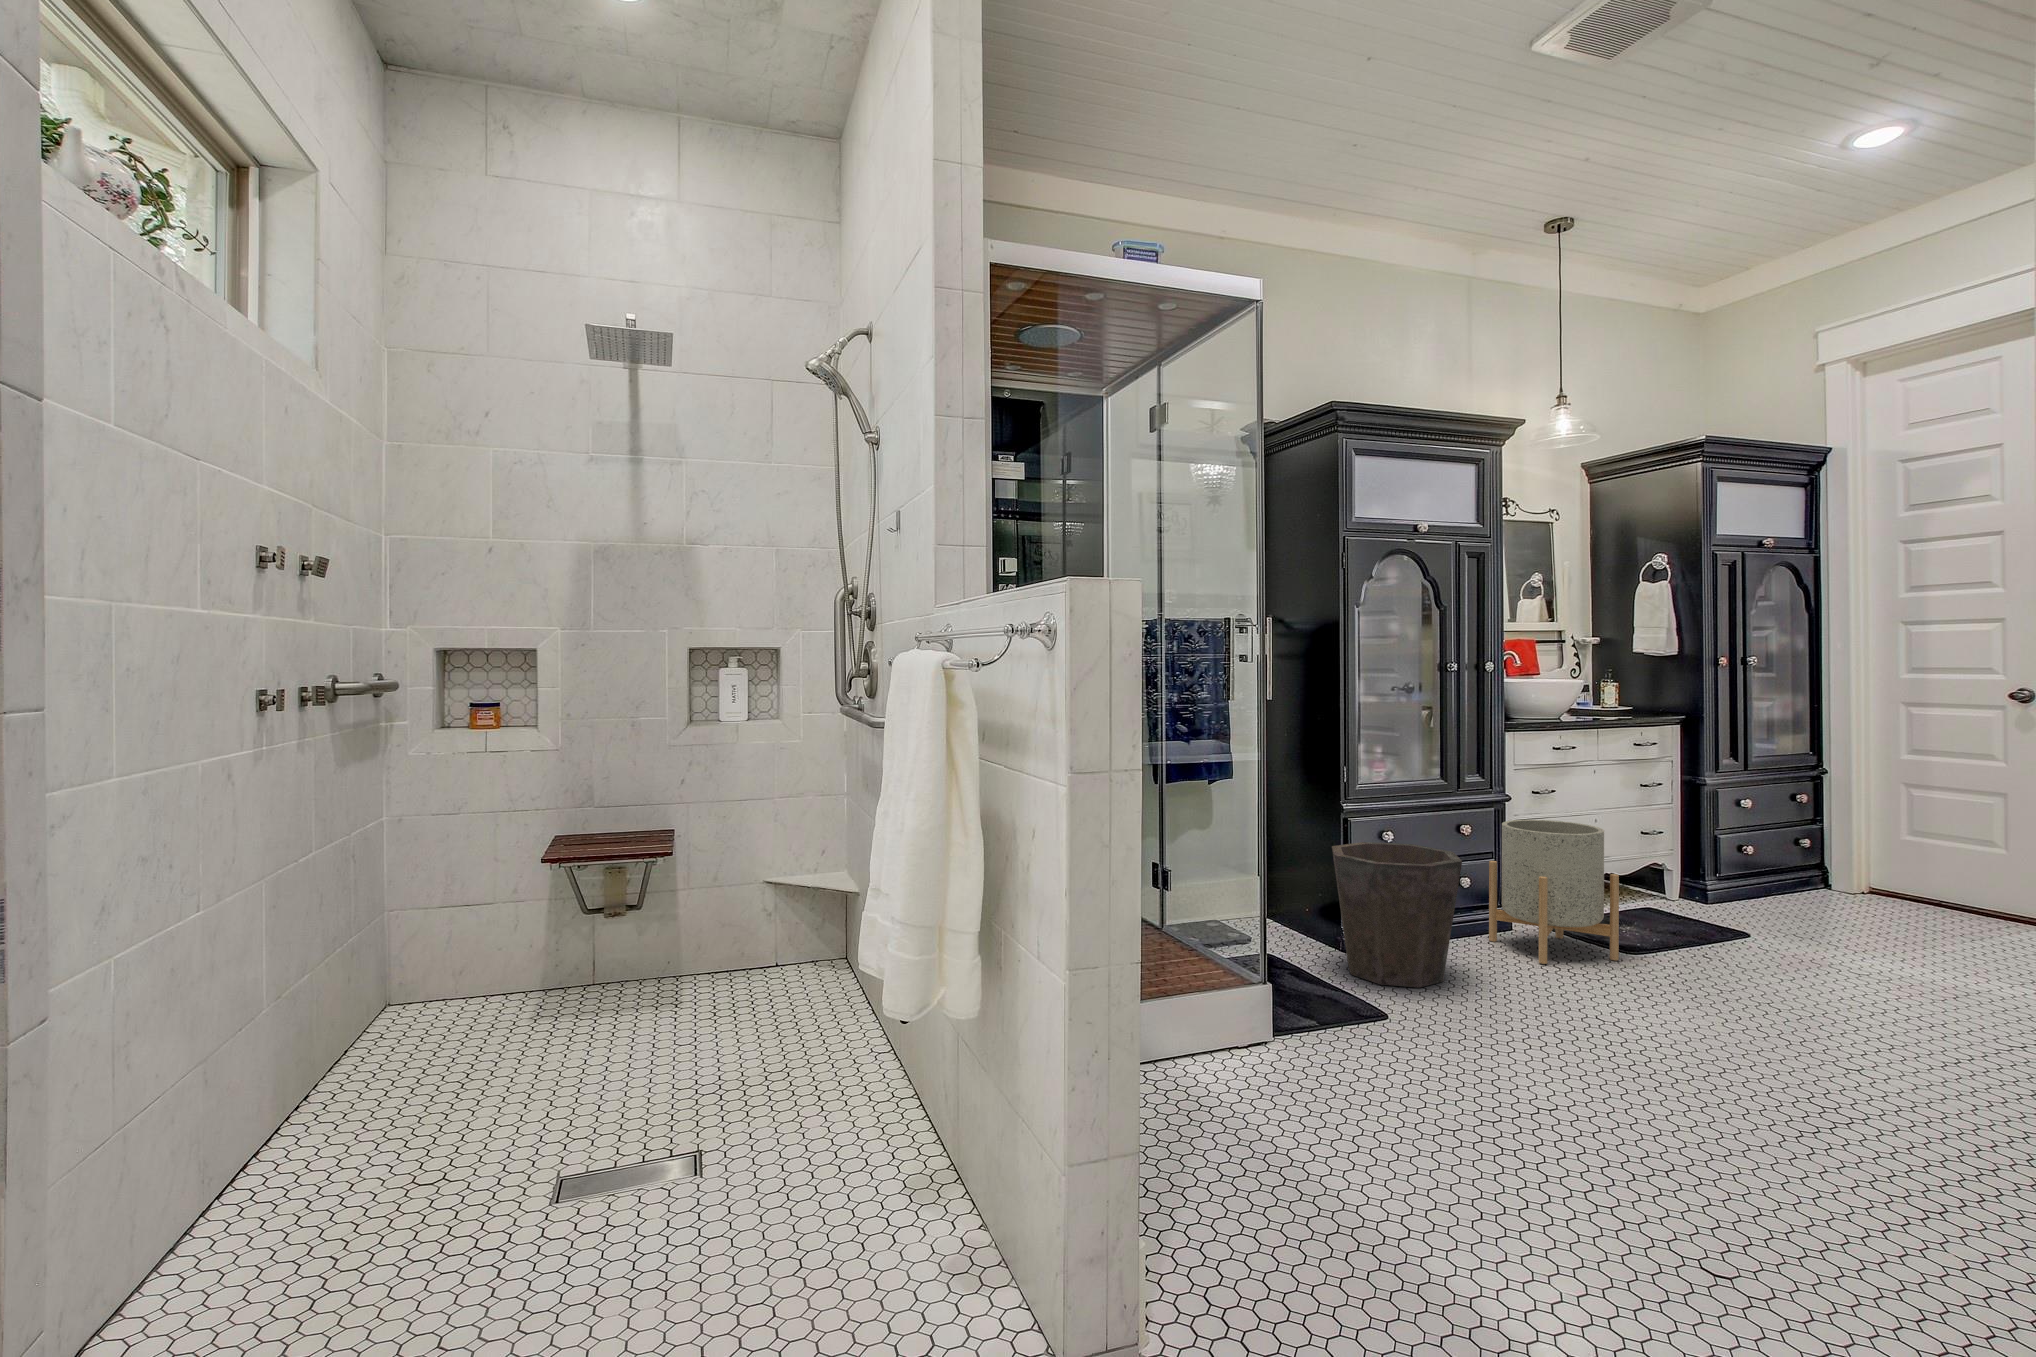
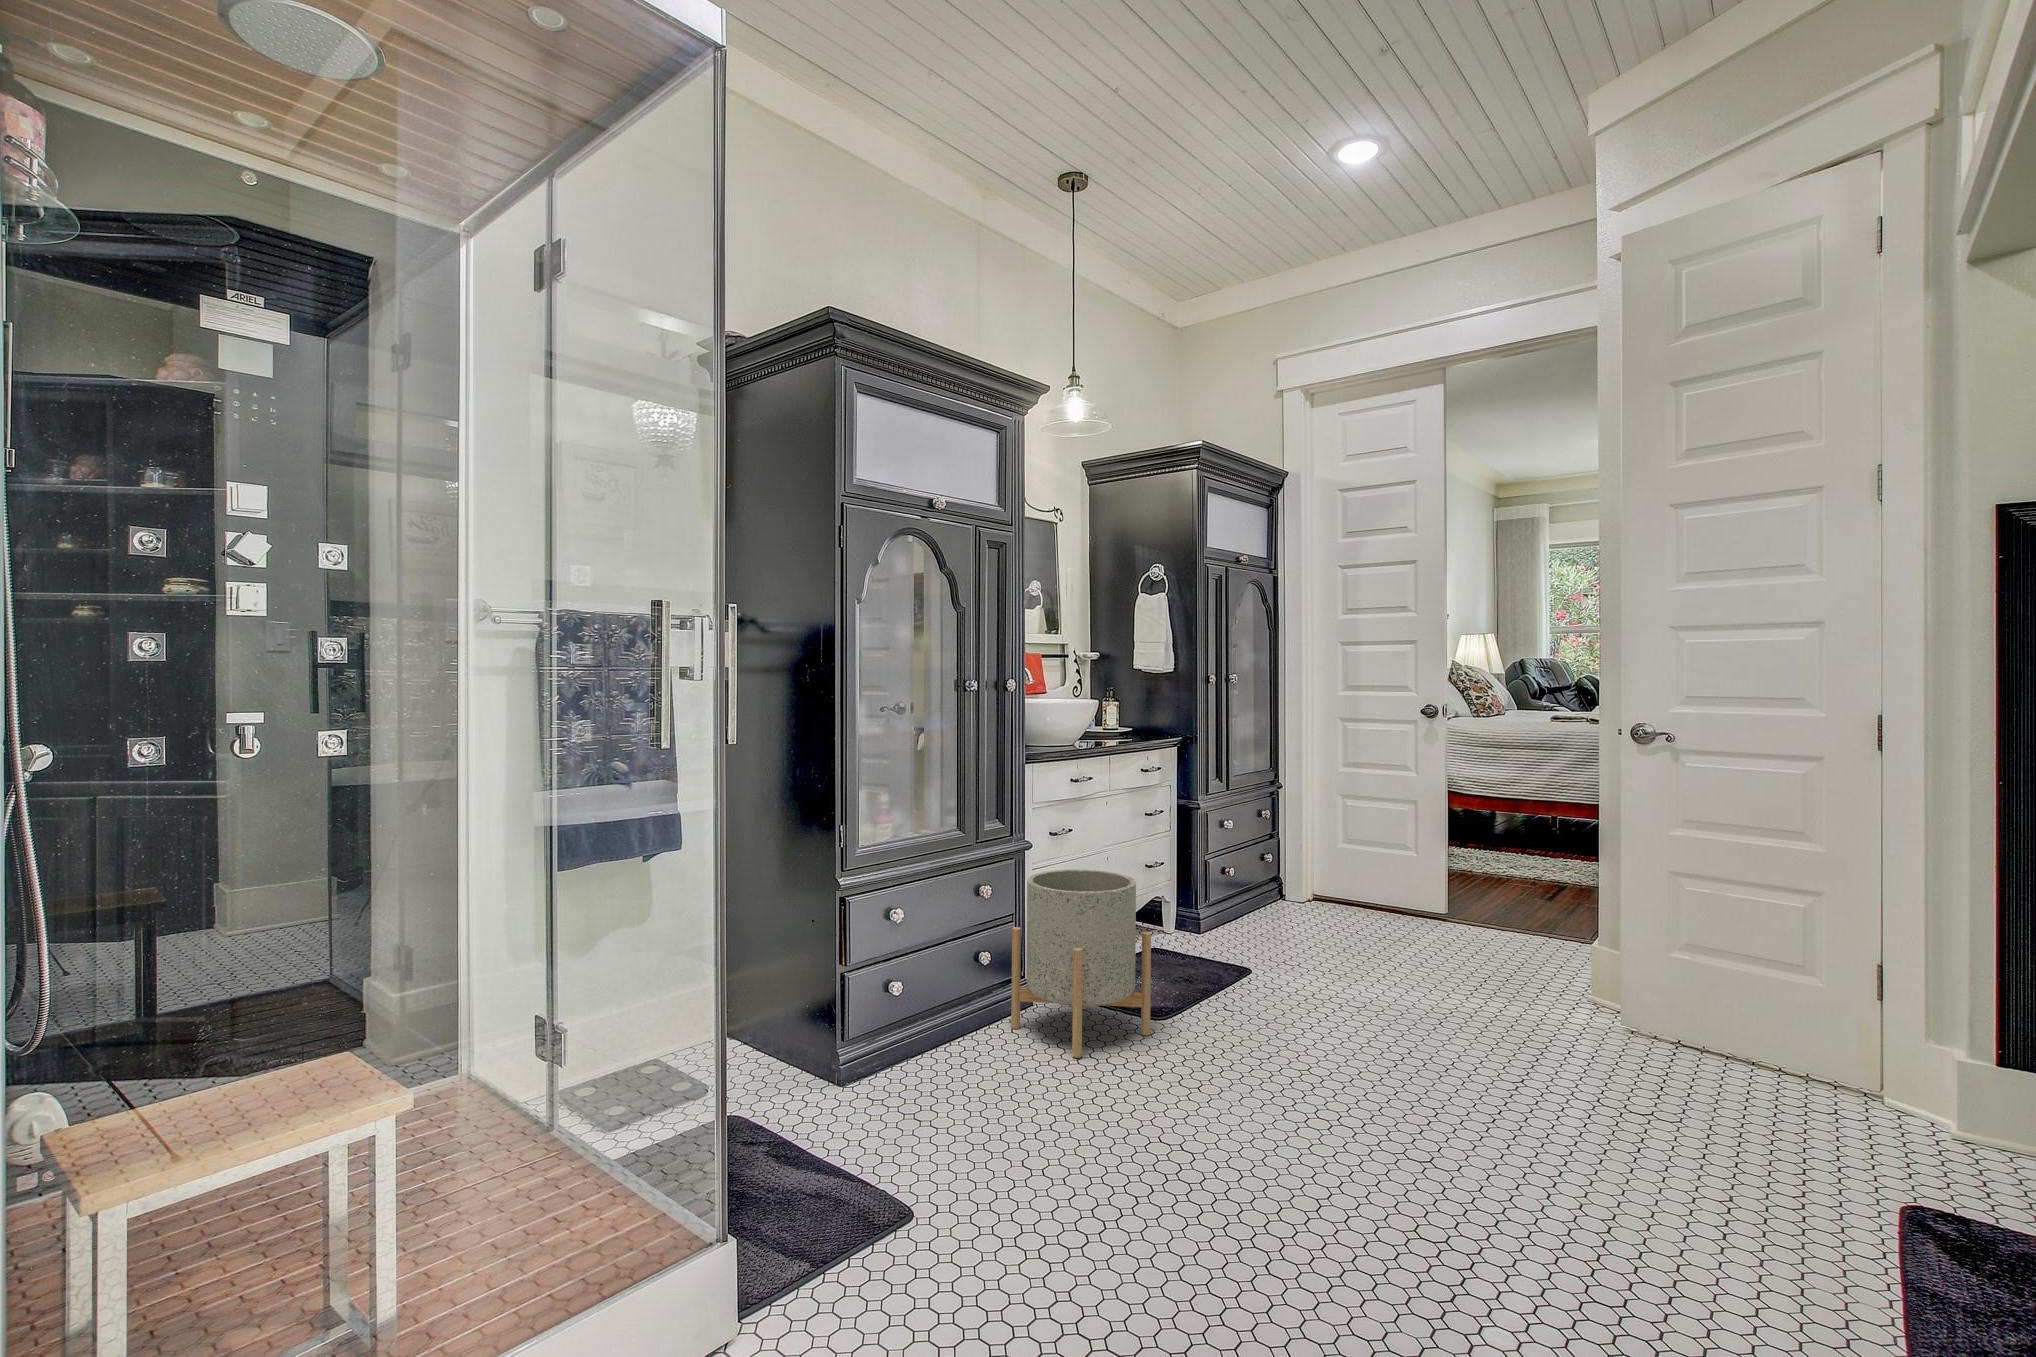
waste bin: present [1332,842,1462,988] -> none [824,925,997,1145]

